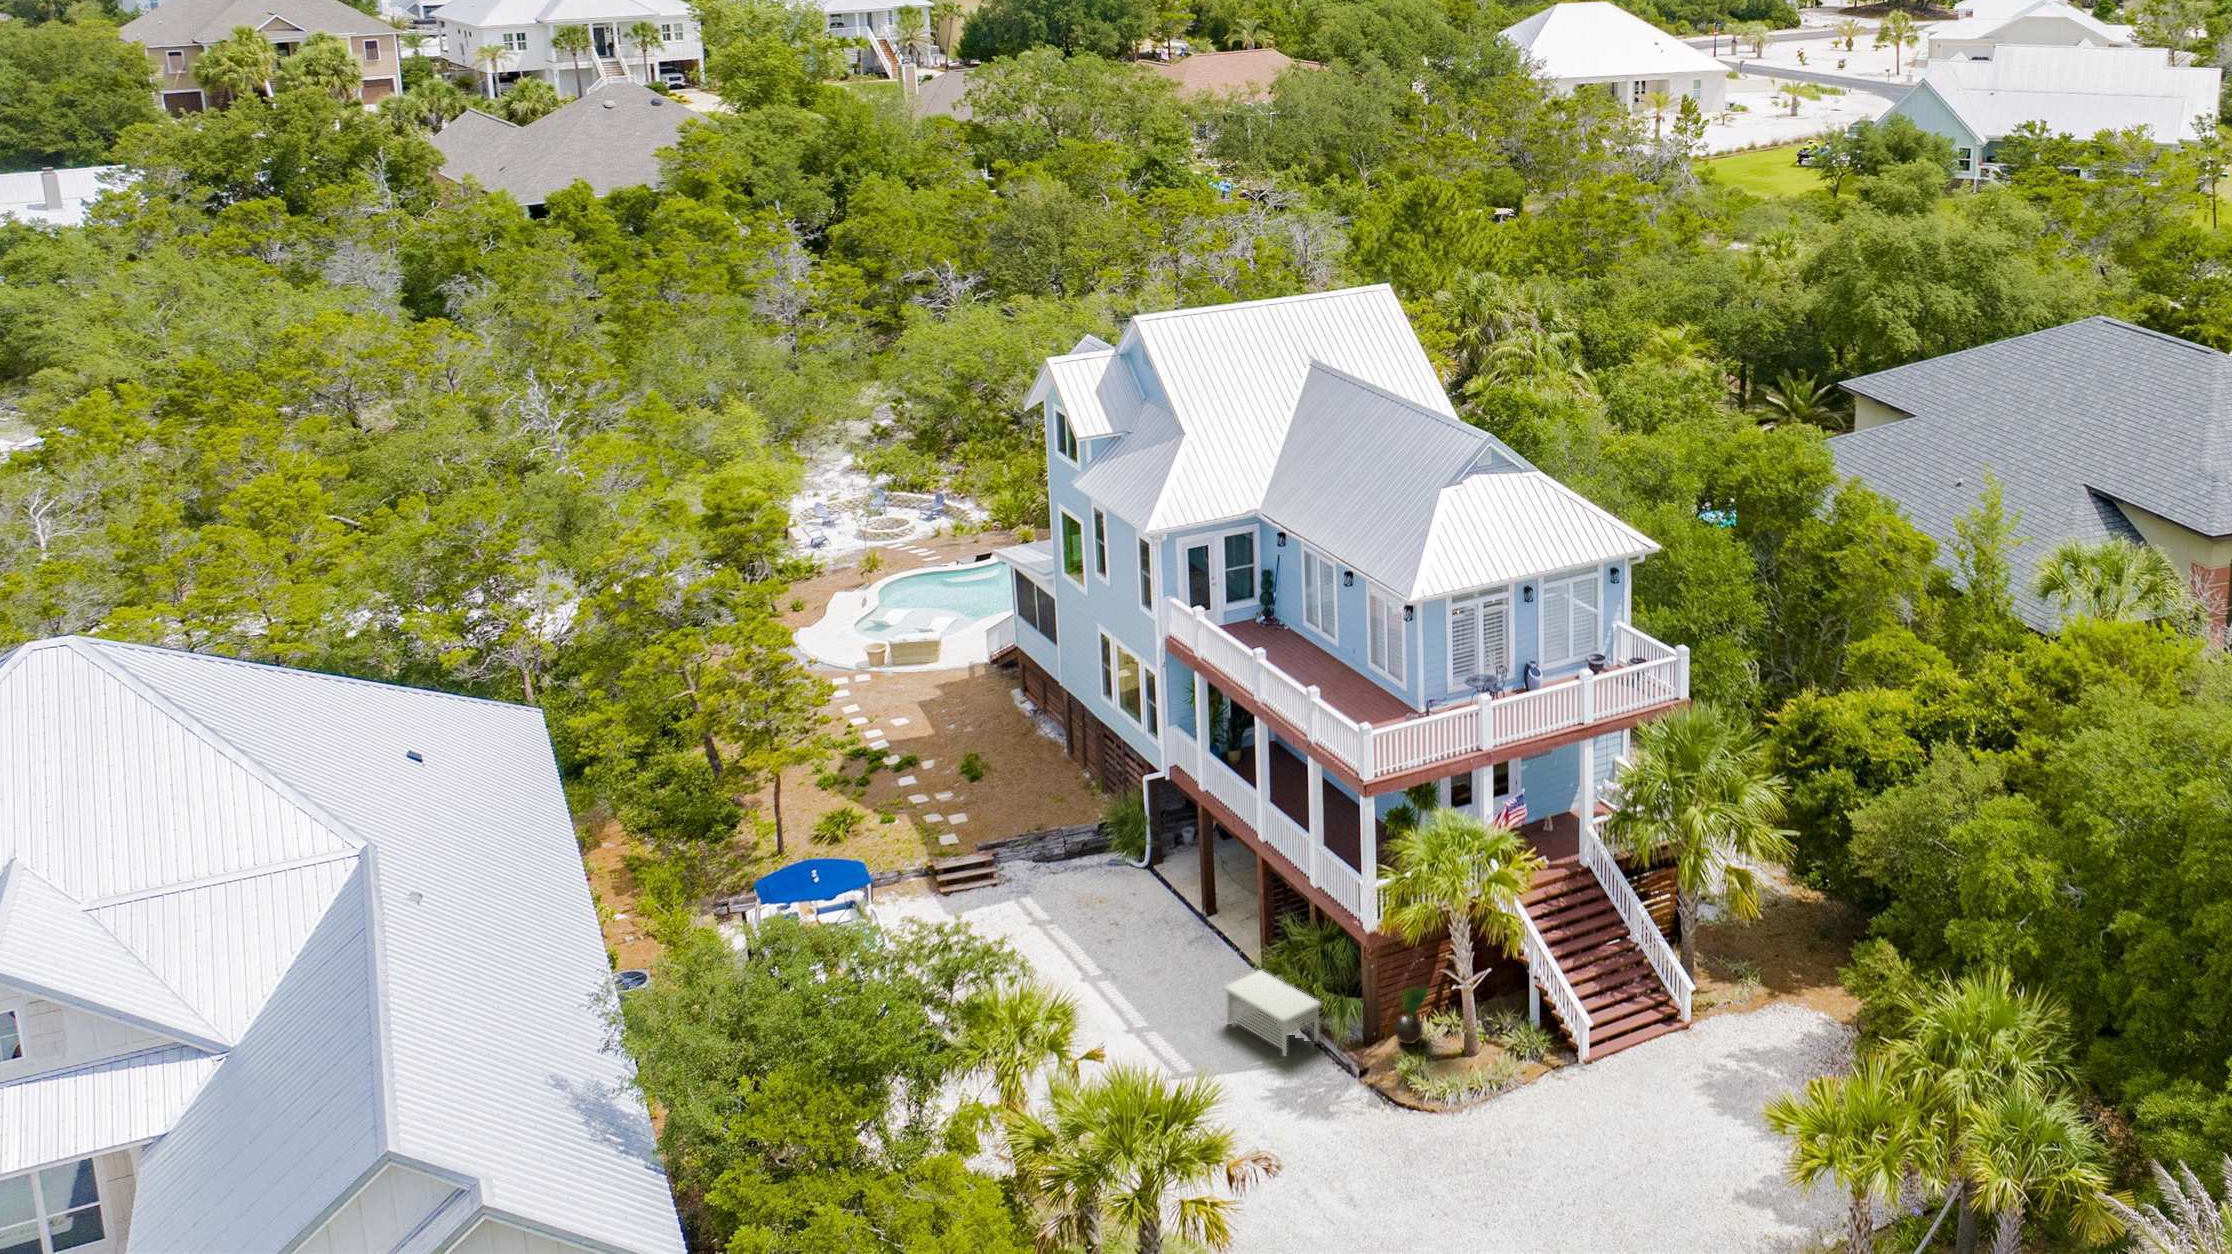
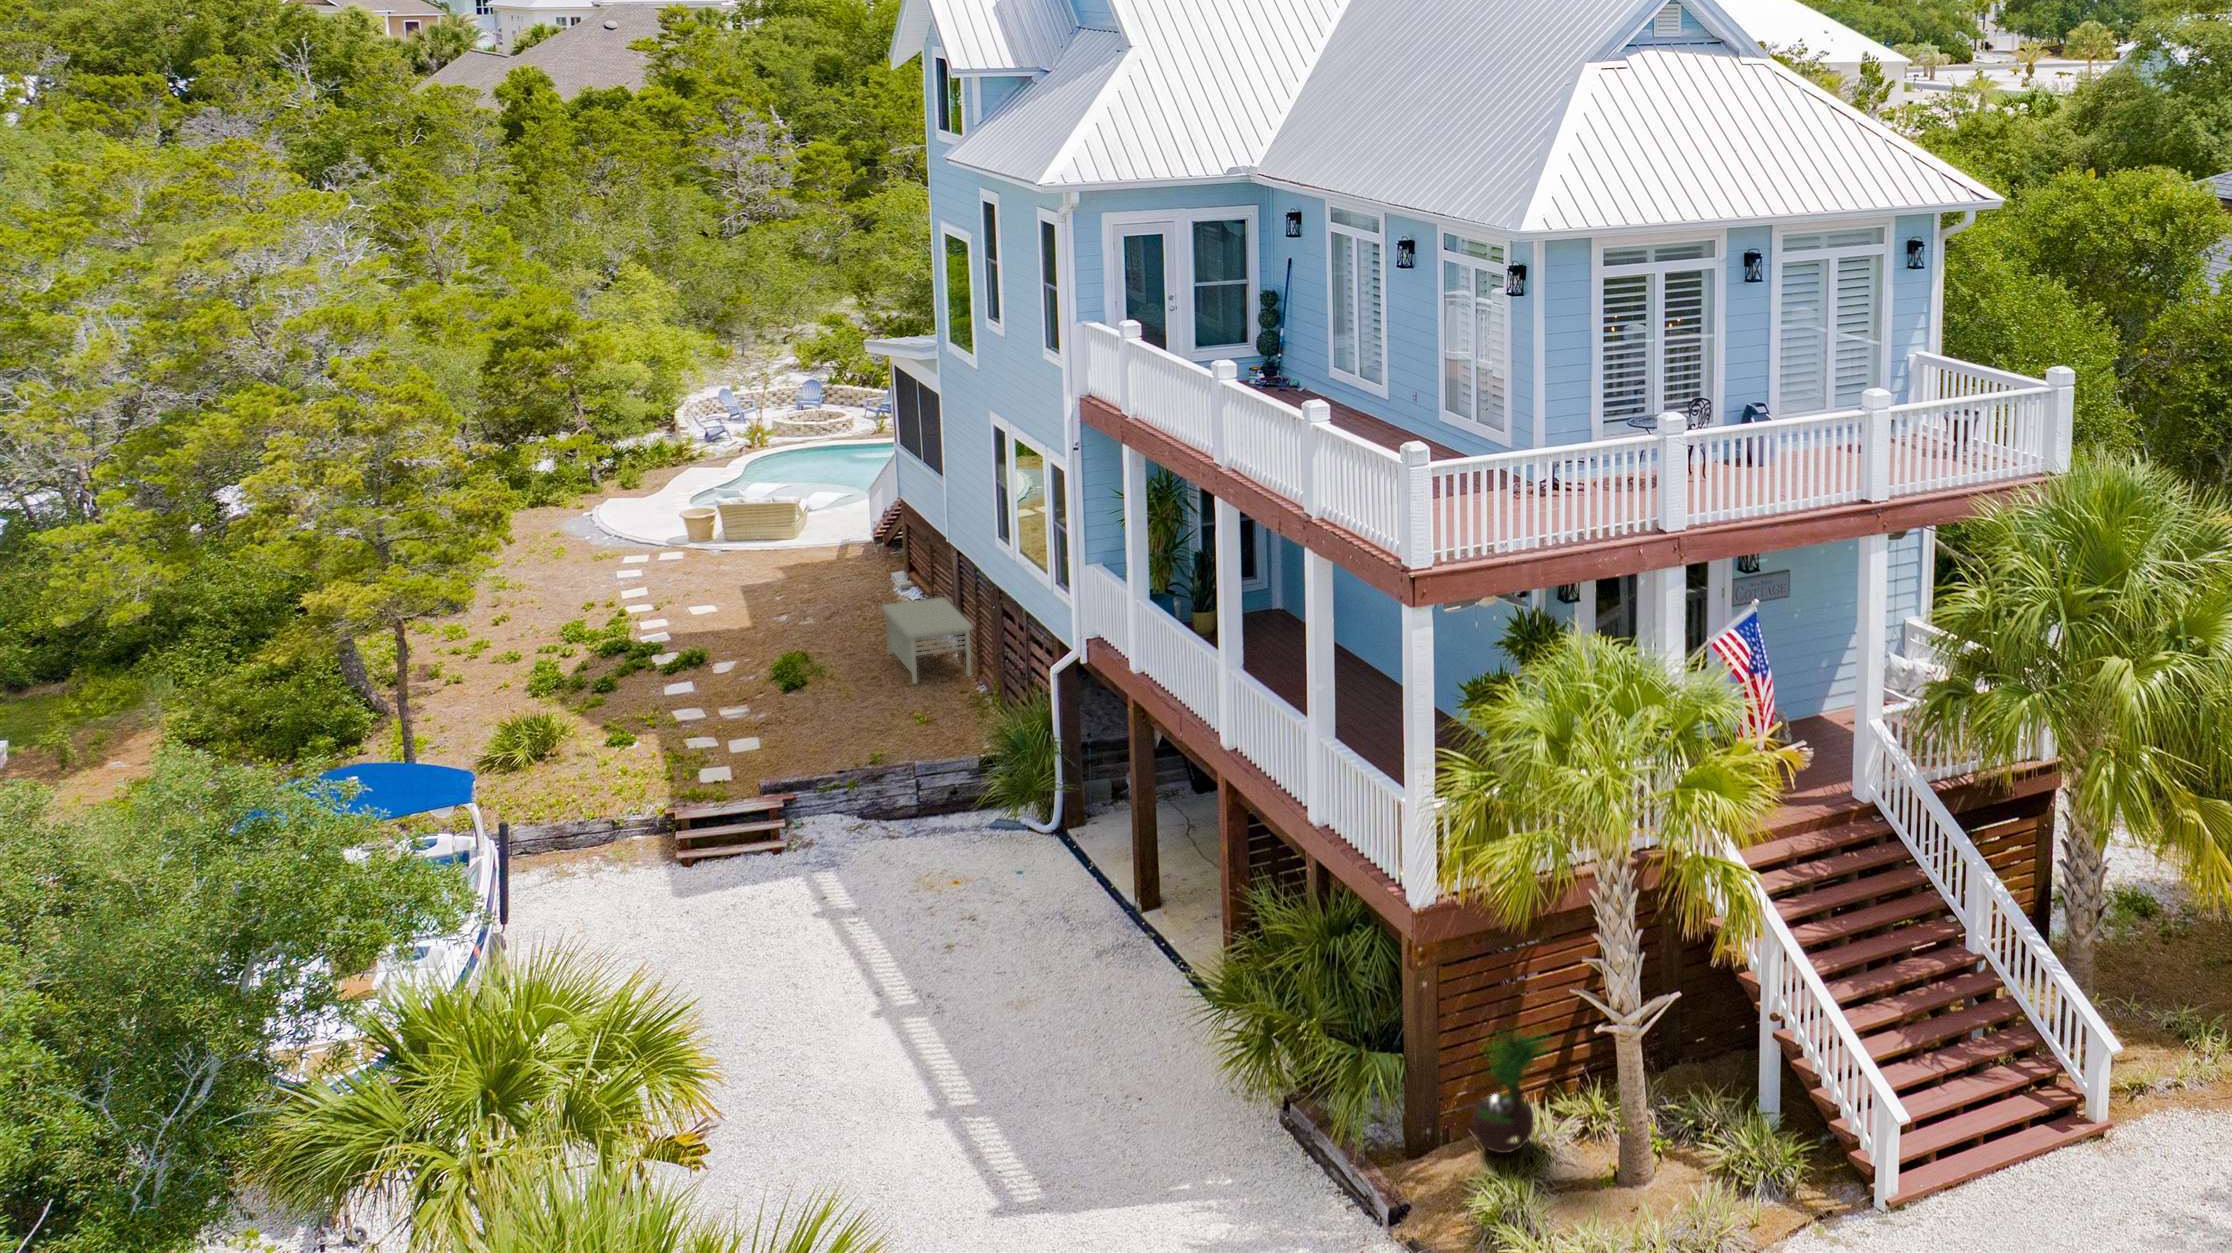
storage bench: present [1224,970,1321,1056] -> present [882,597,973,684]

